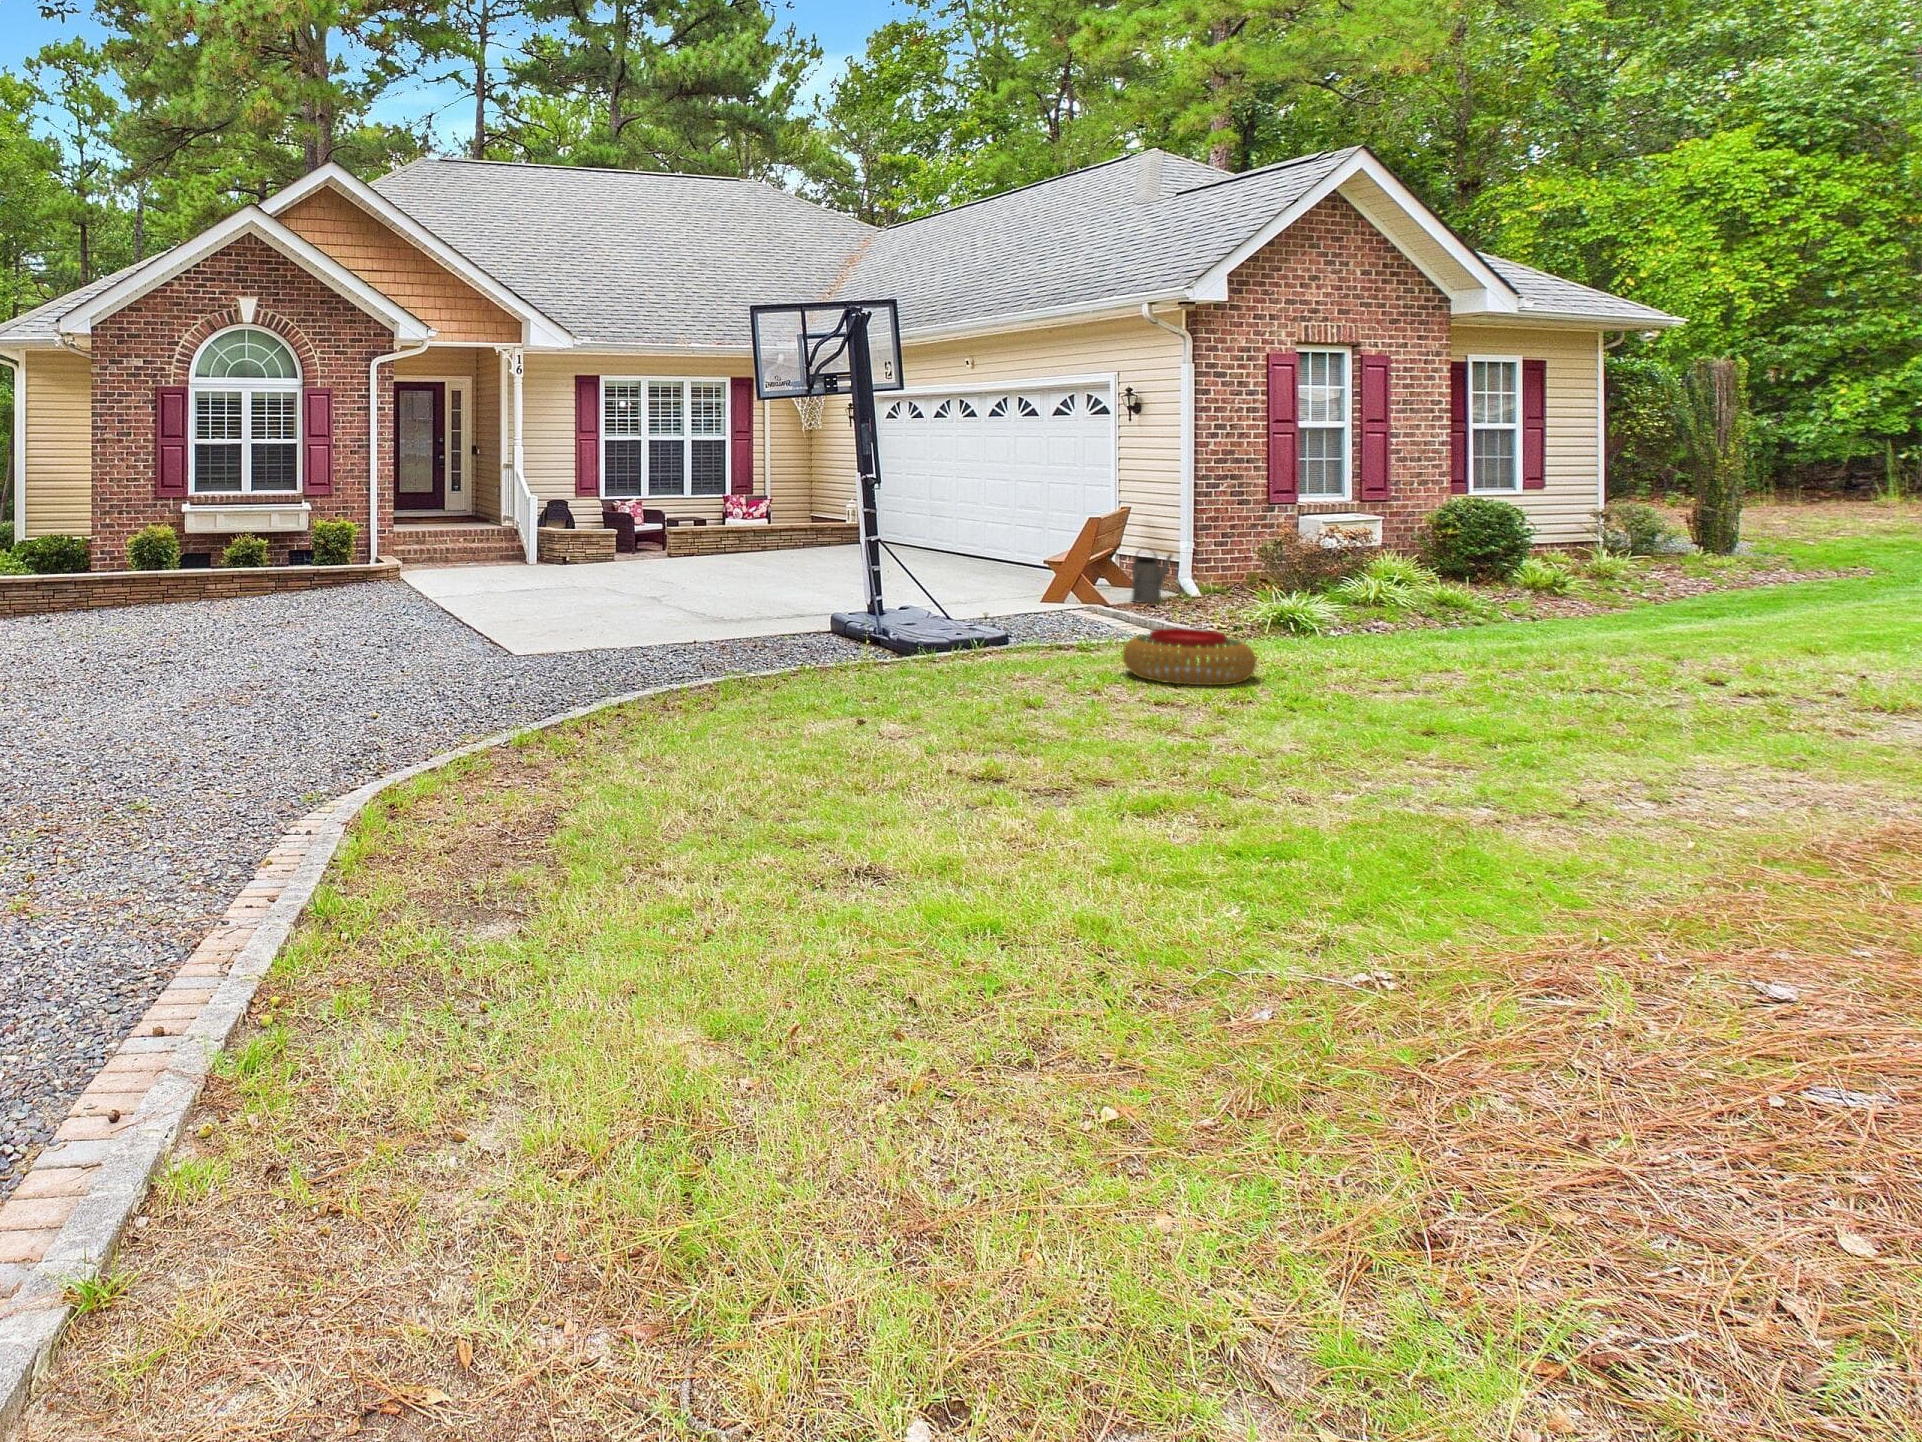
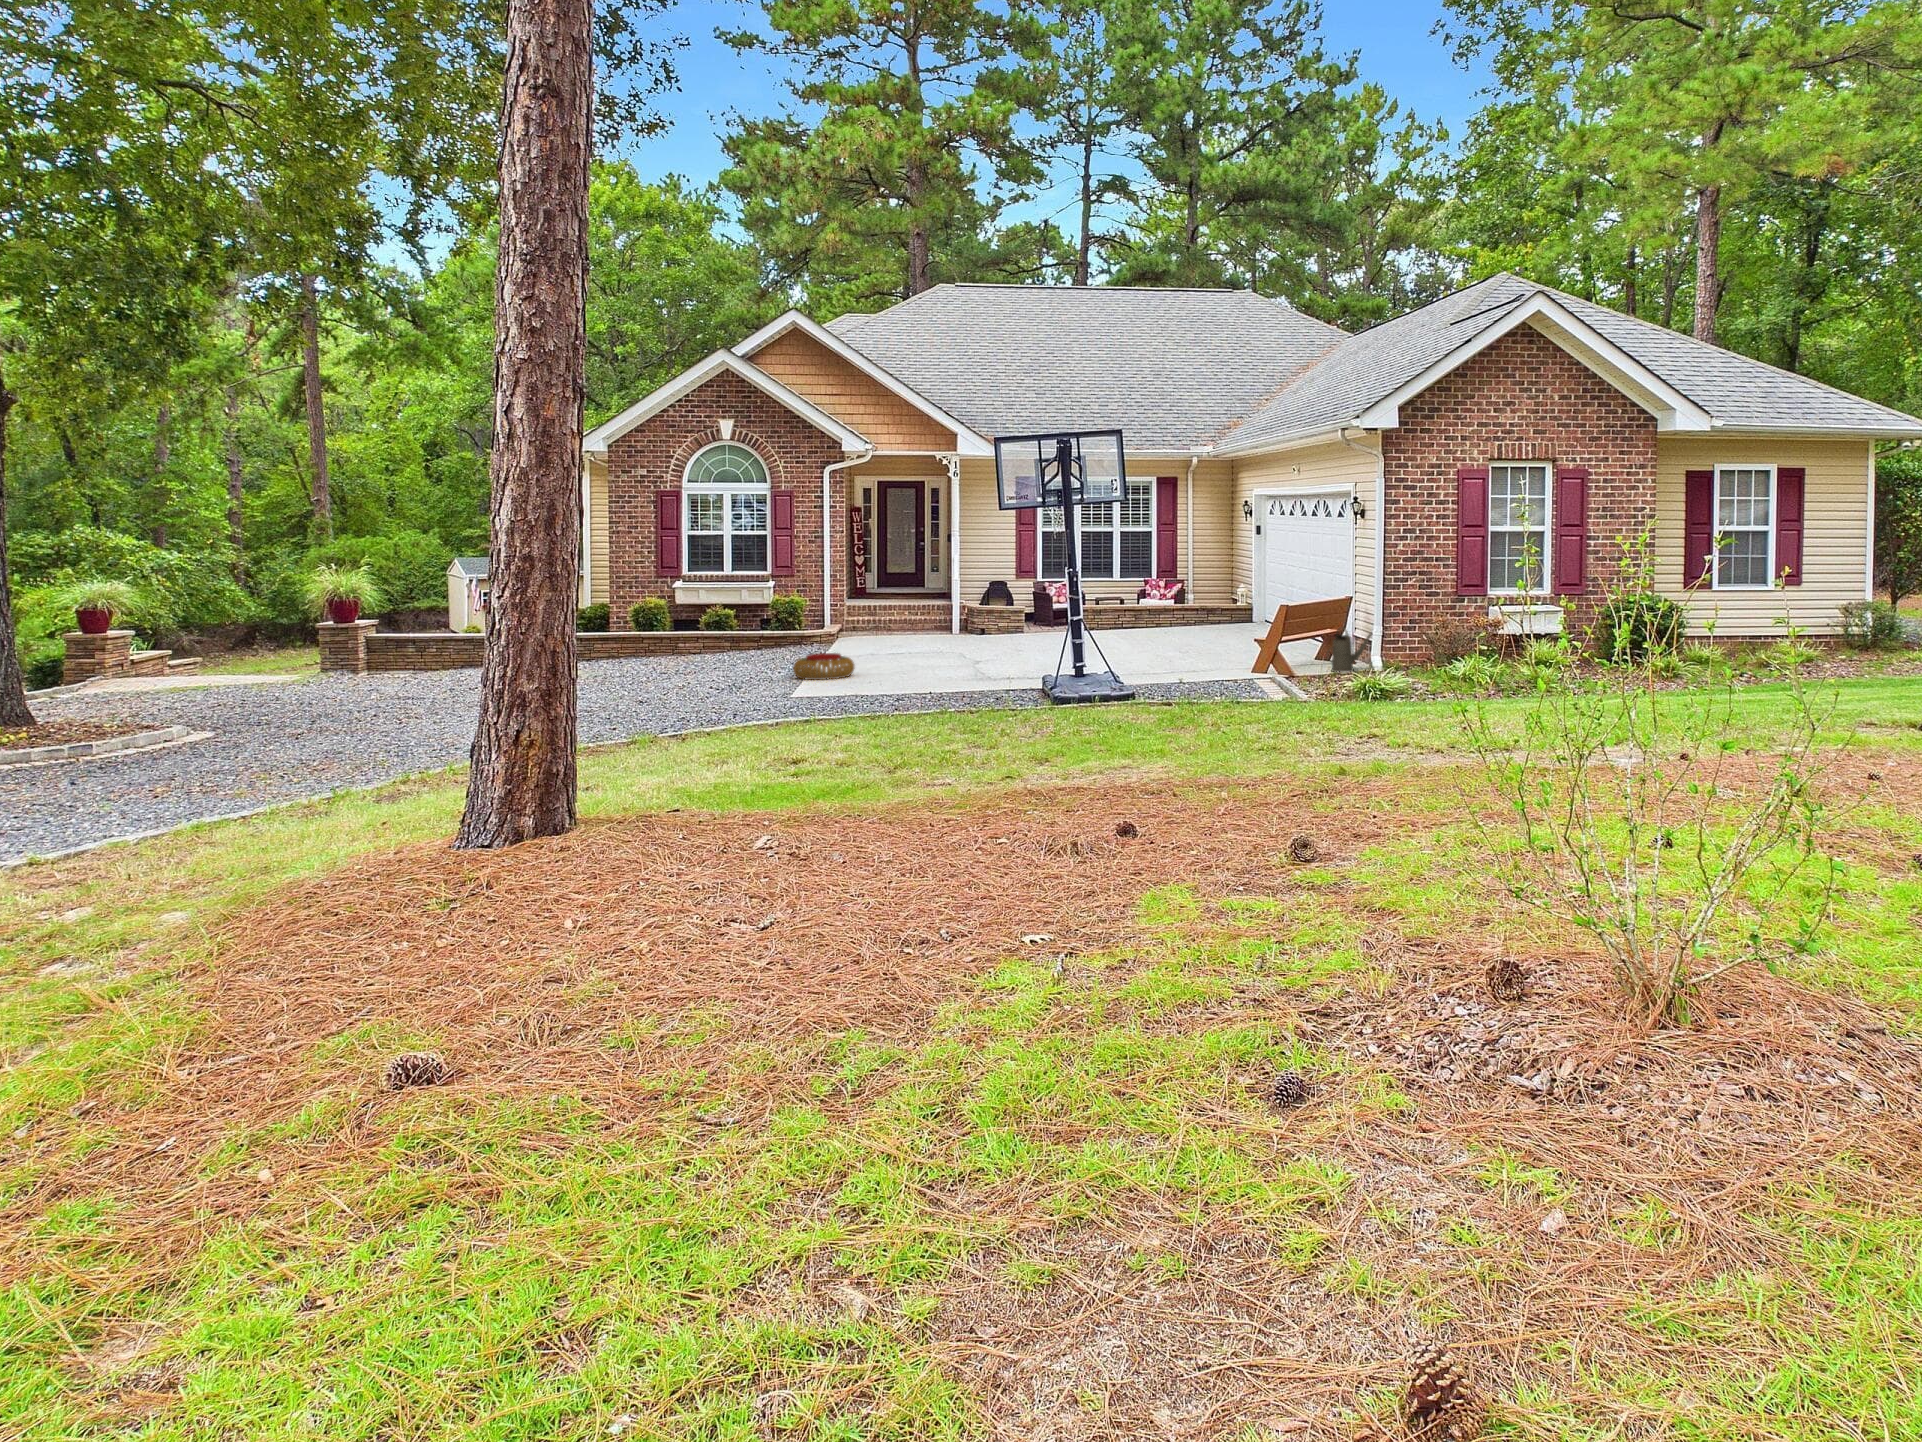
pouf: present [1123,628,1256,685] -> present [793,653,854,680]

